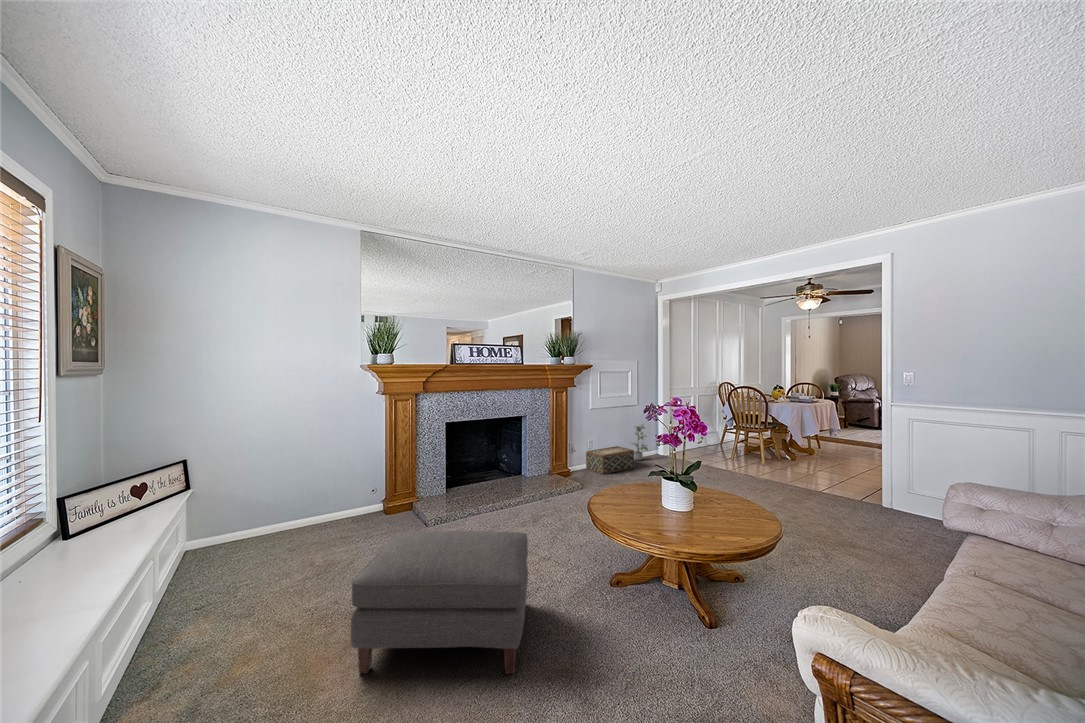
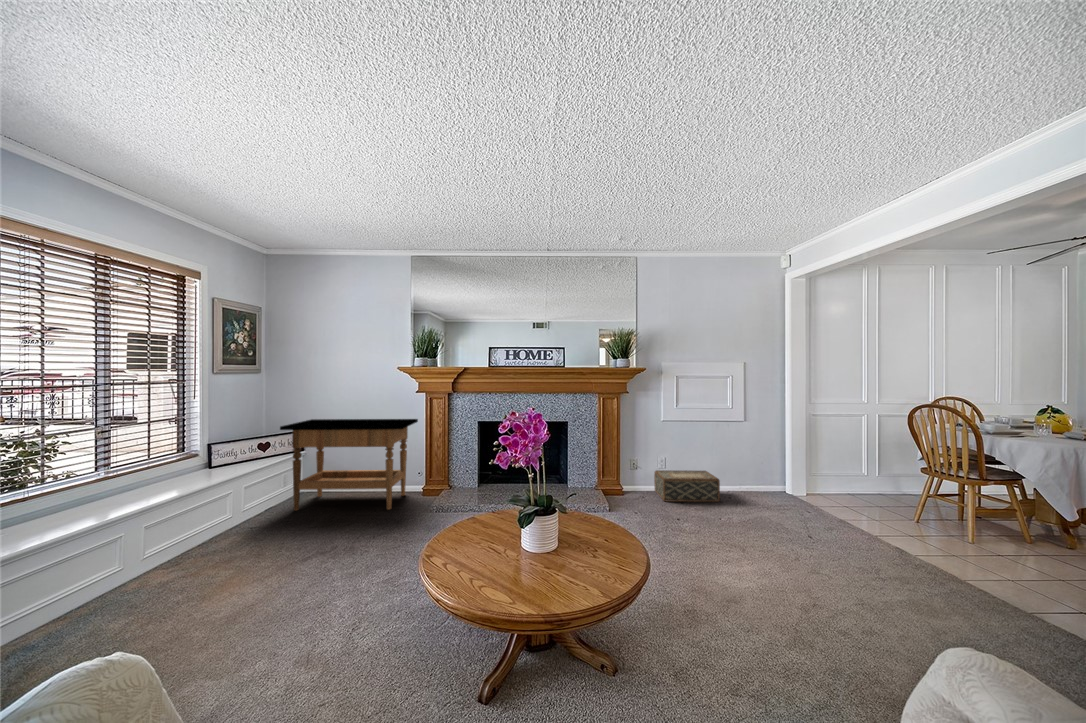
side table: none [201,426,389,573] -> present [280,419,418,511]
potted plant: present [632,426,648,460] -> none [730,446,761,494]
ottoman: present [351,531,528,674] -> none [229,506,388,657]

